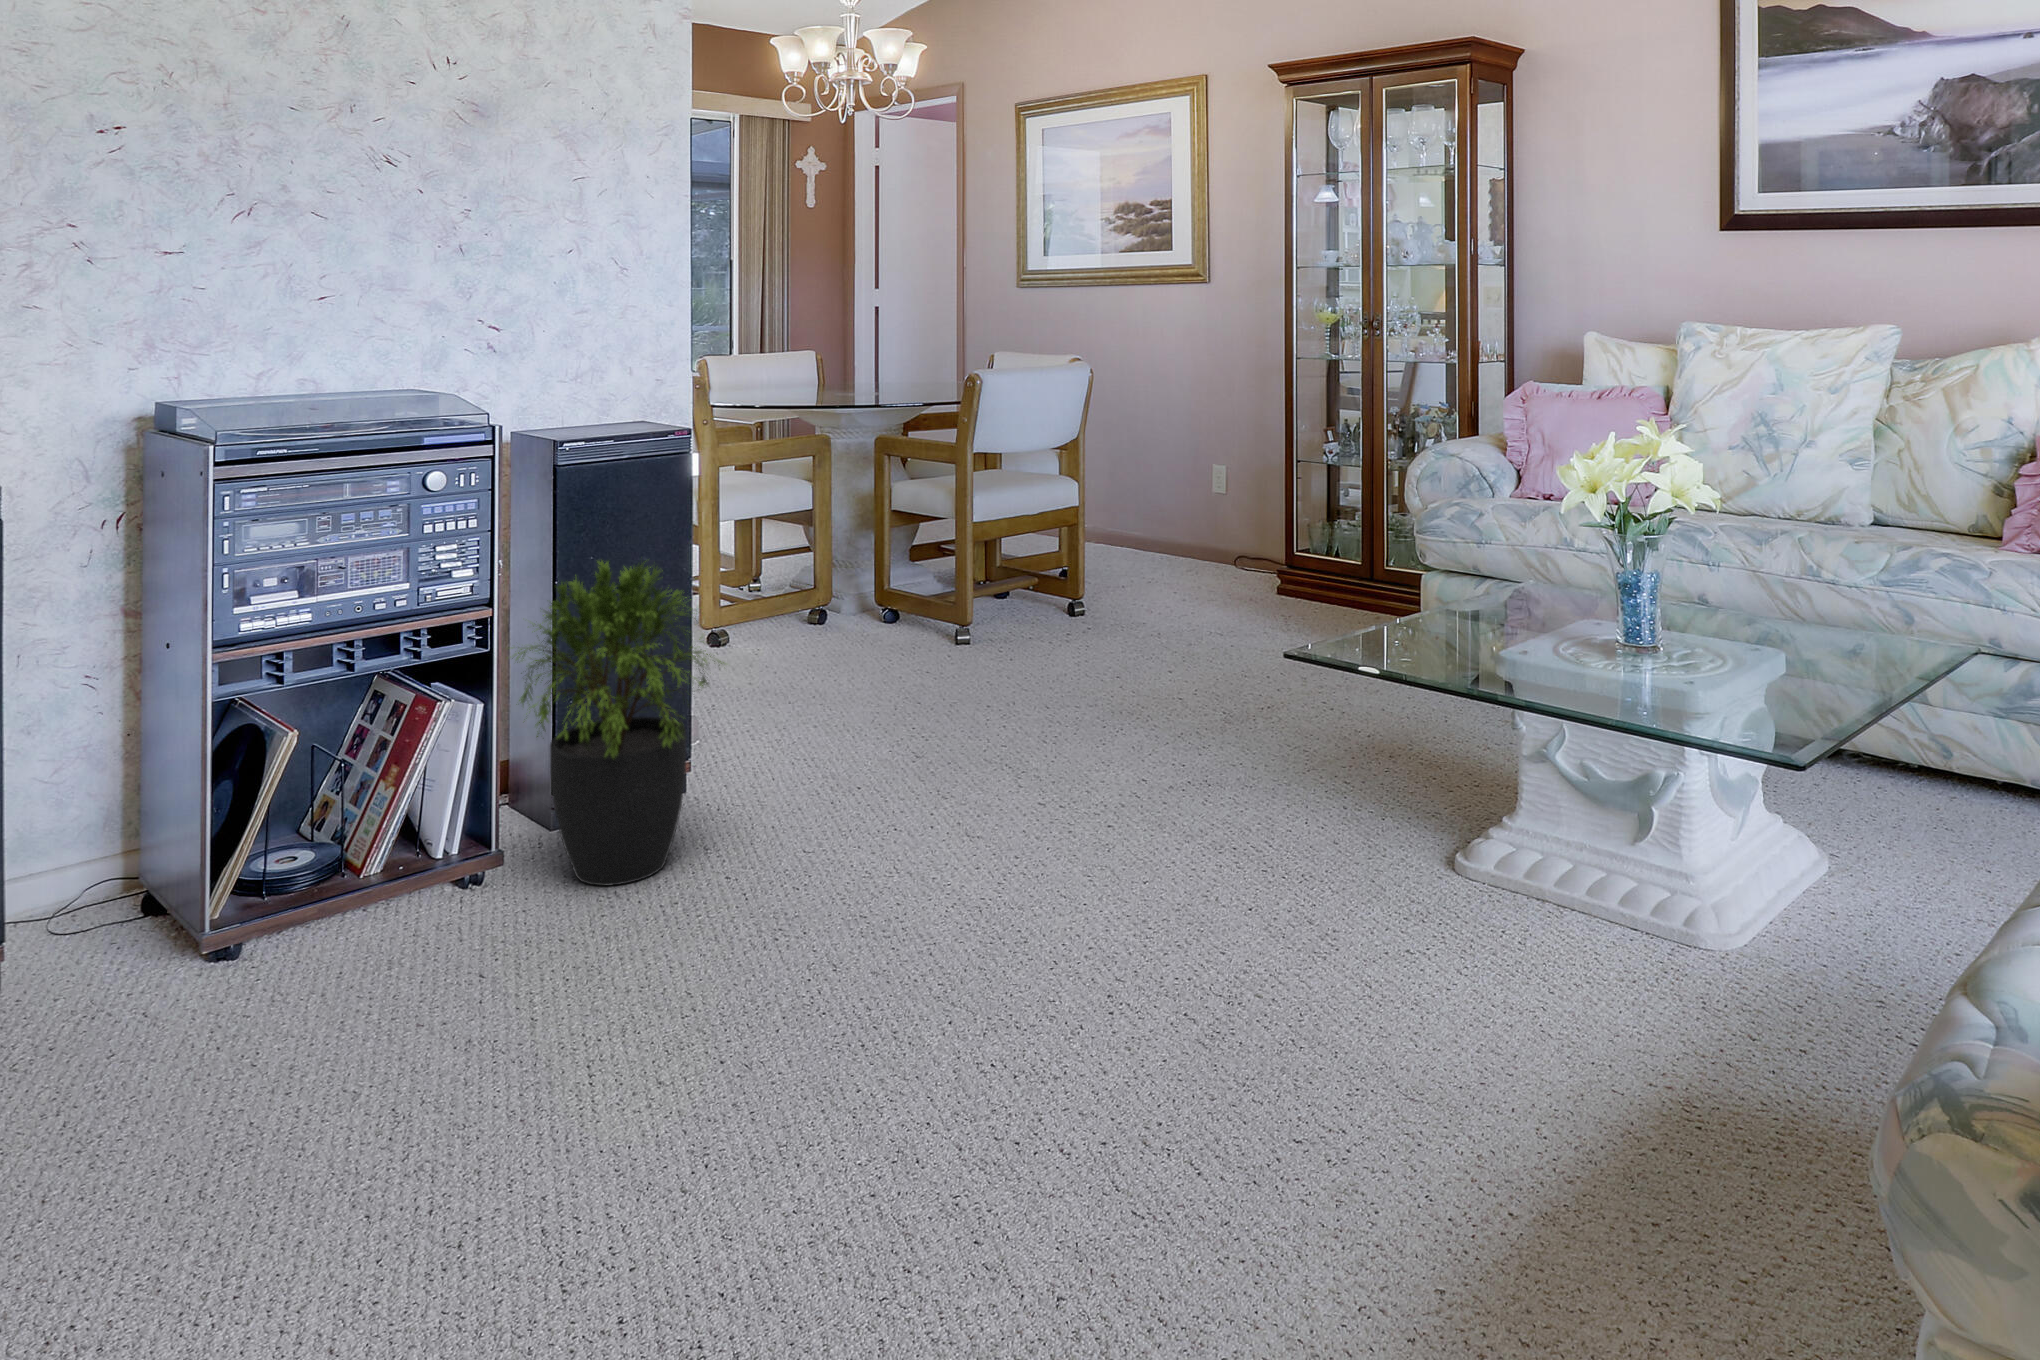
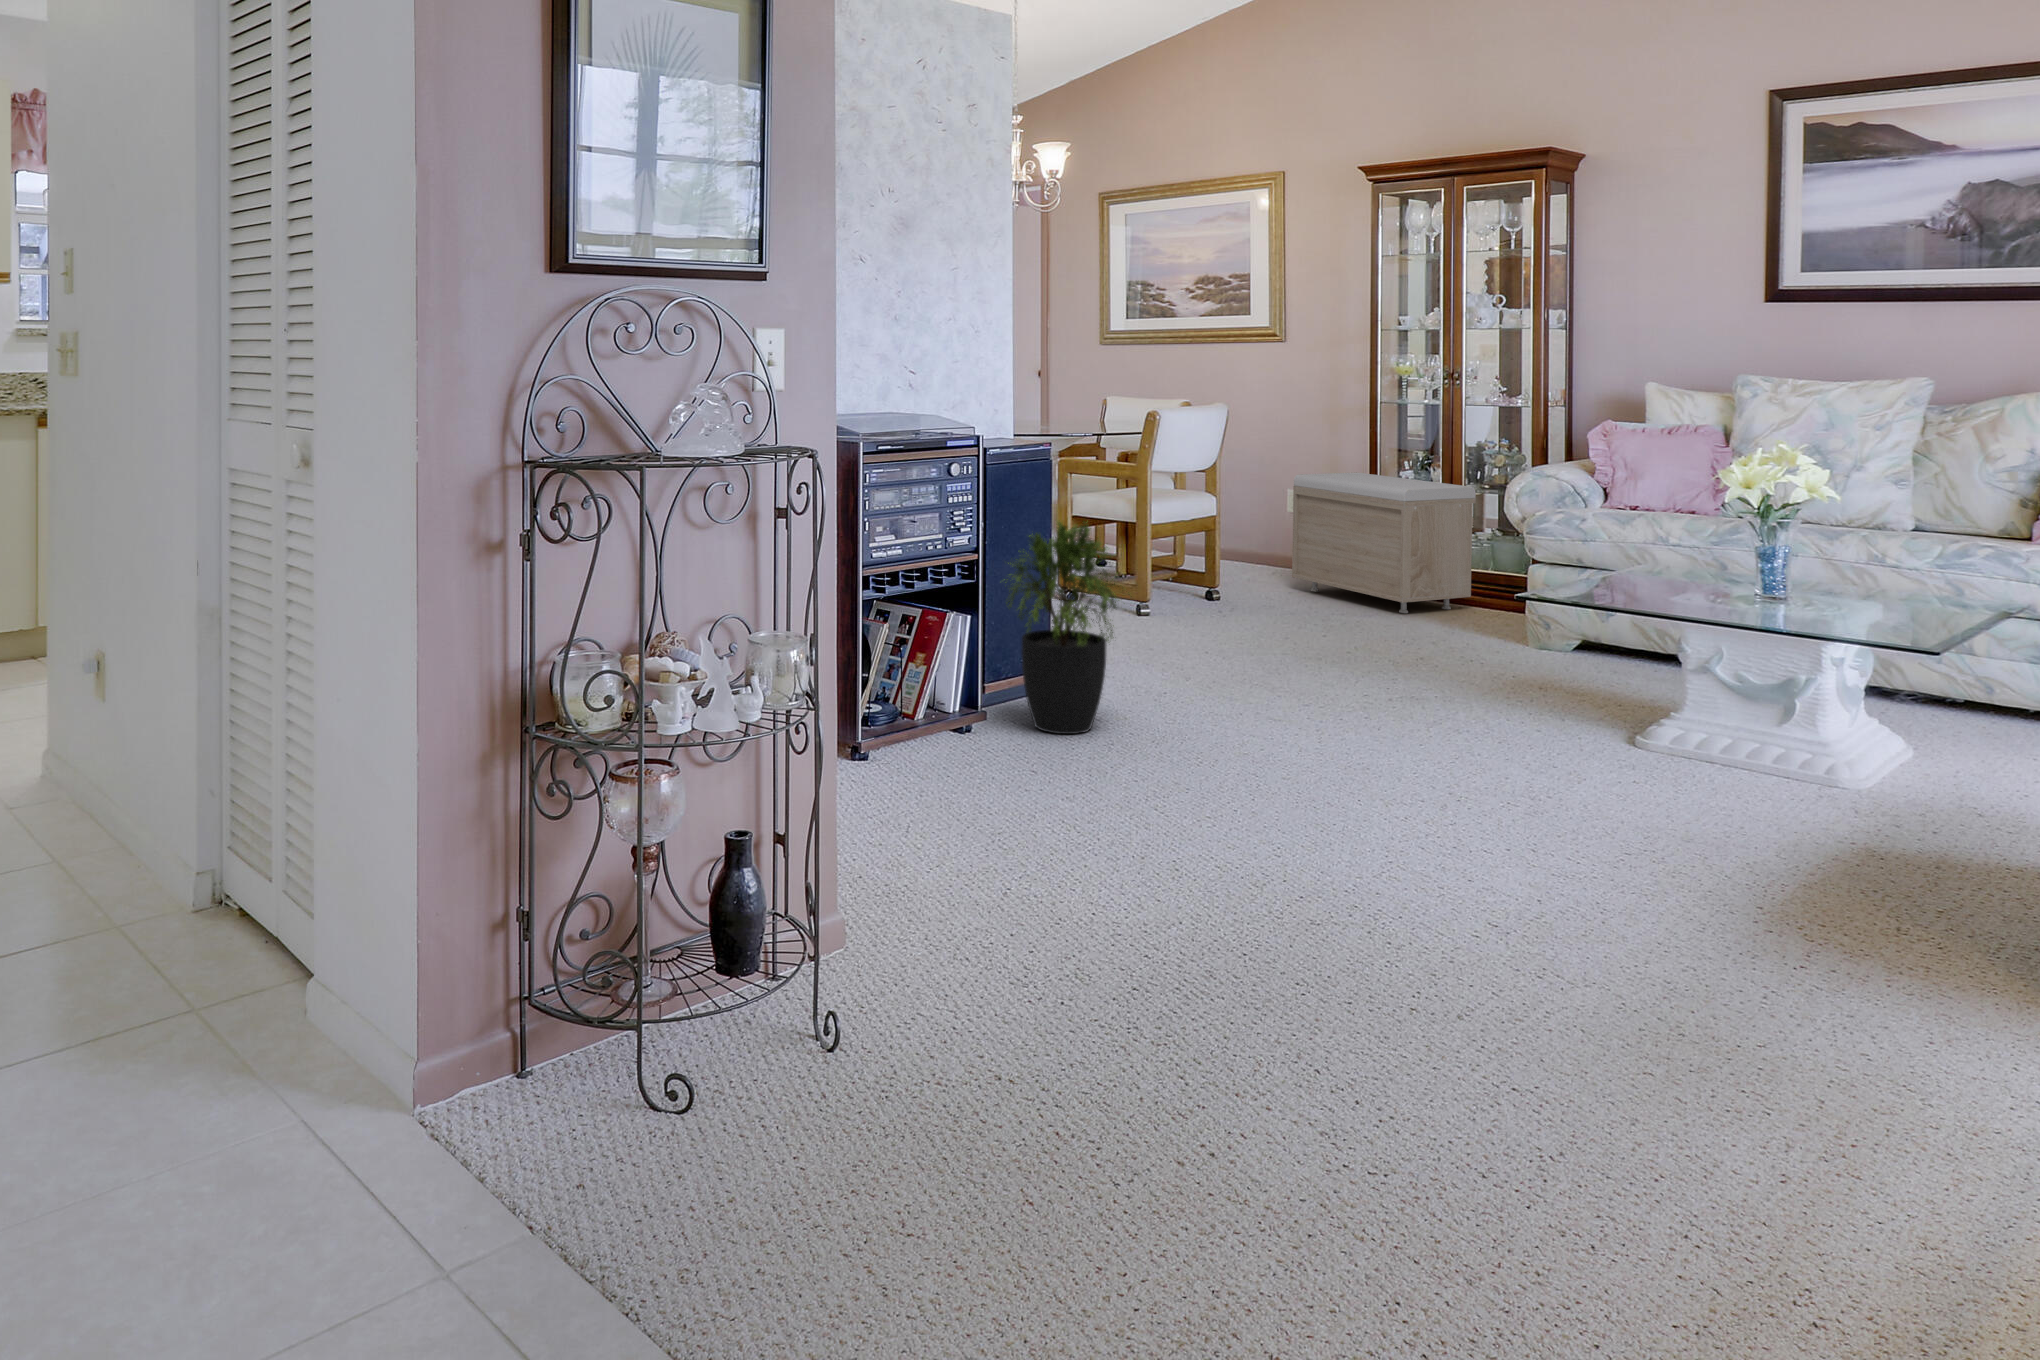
storage bench: none [1186,445,1386,624] -> present [1292,472,1476,613]

